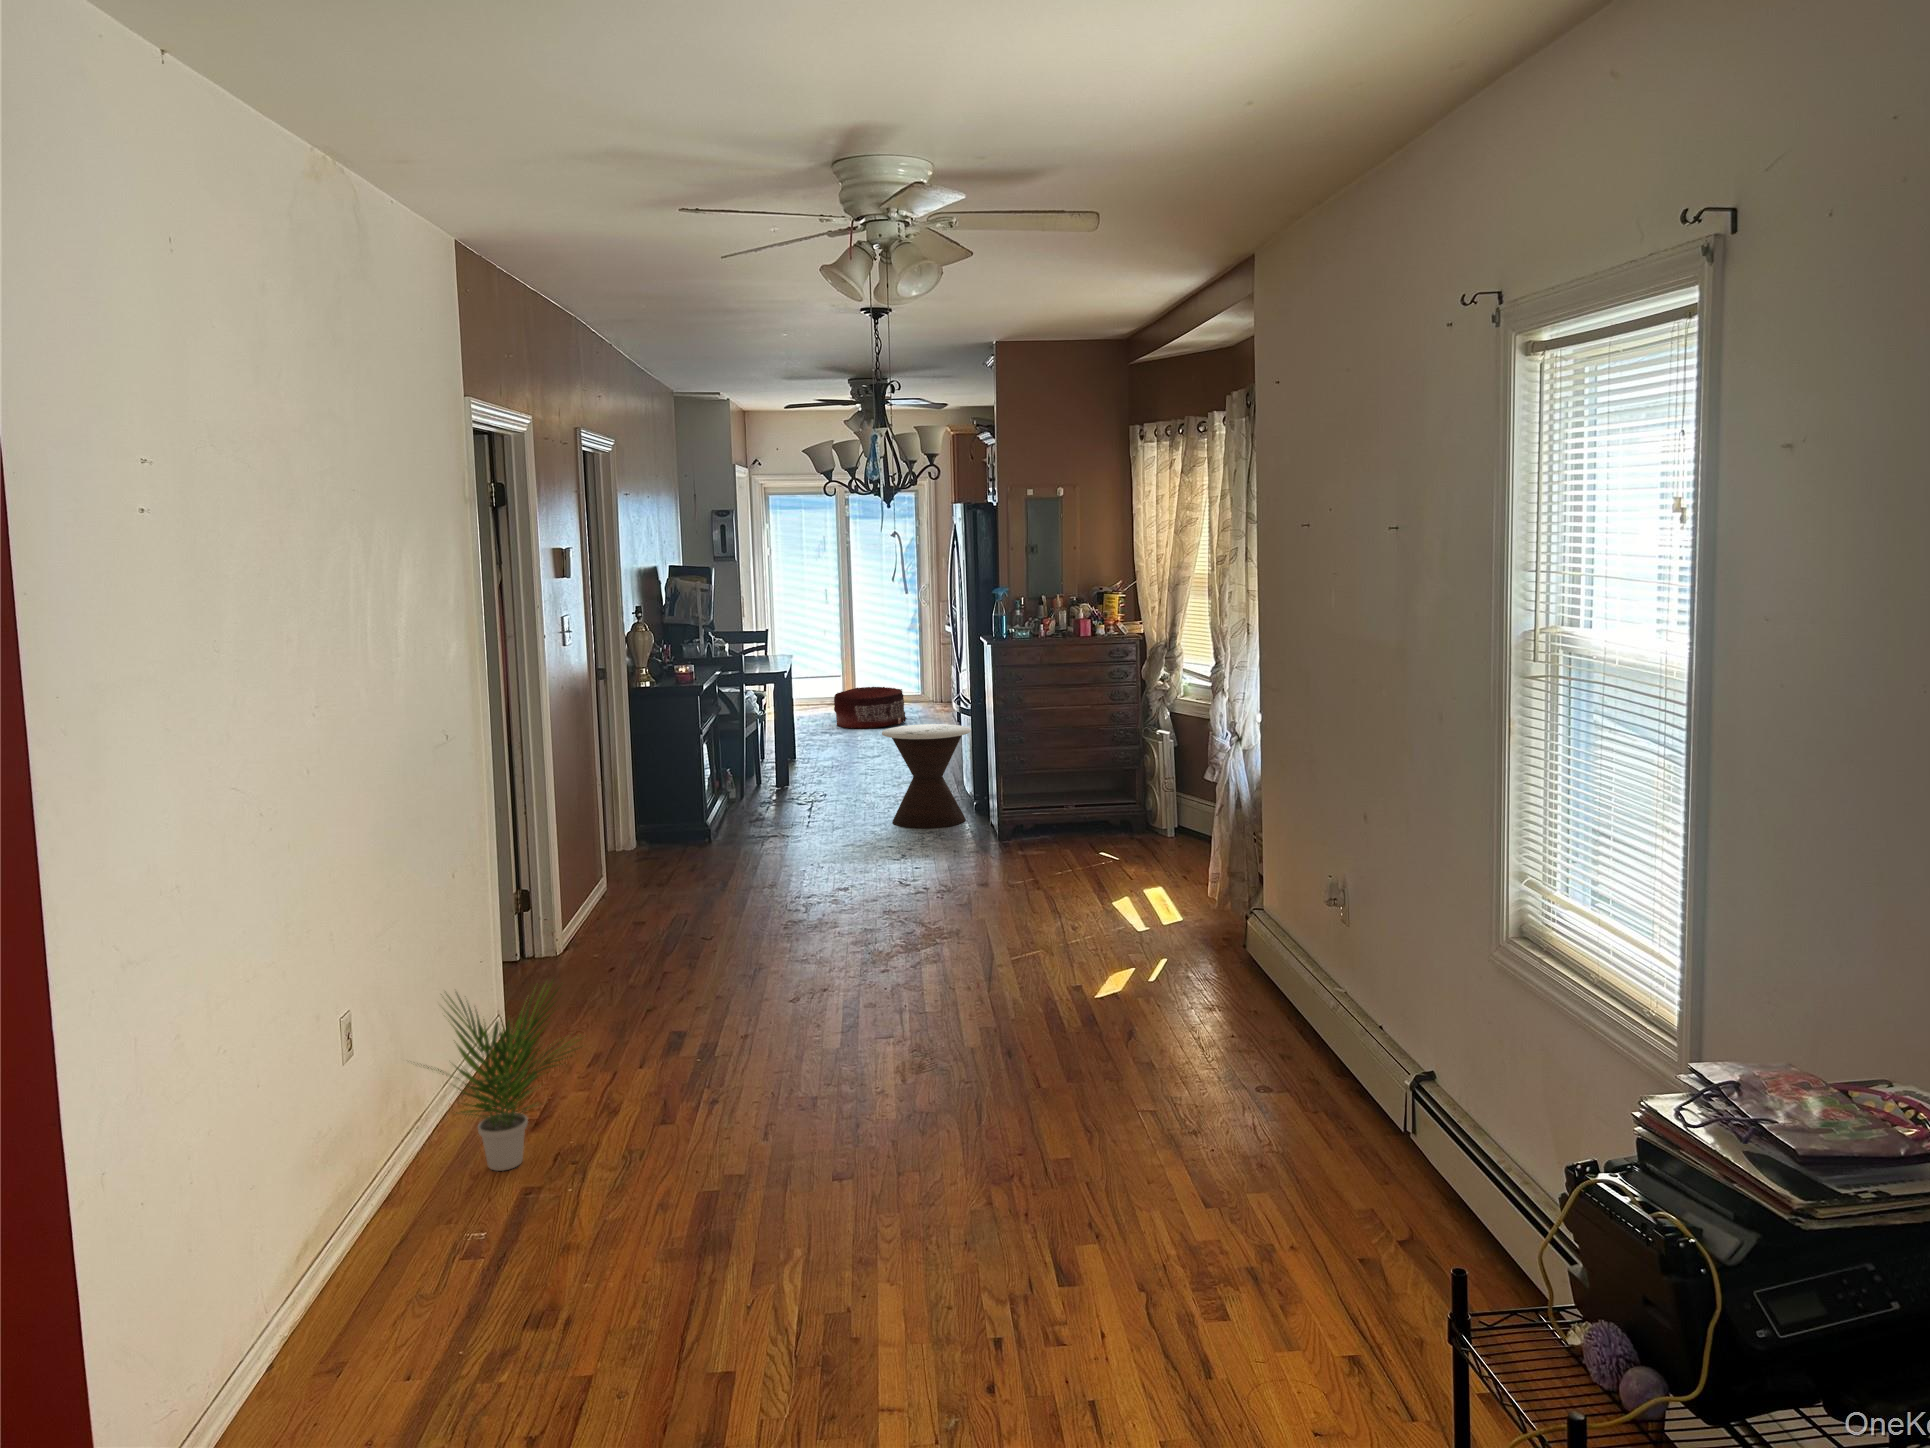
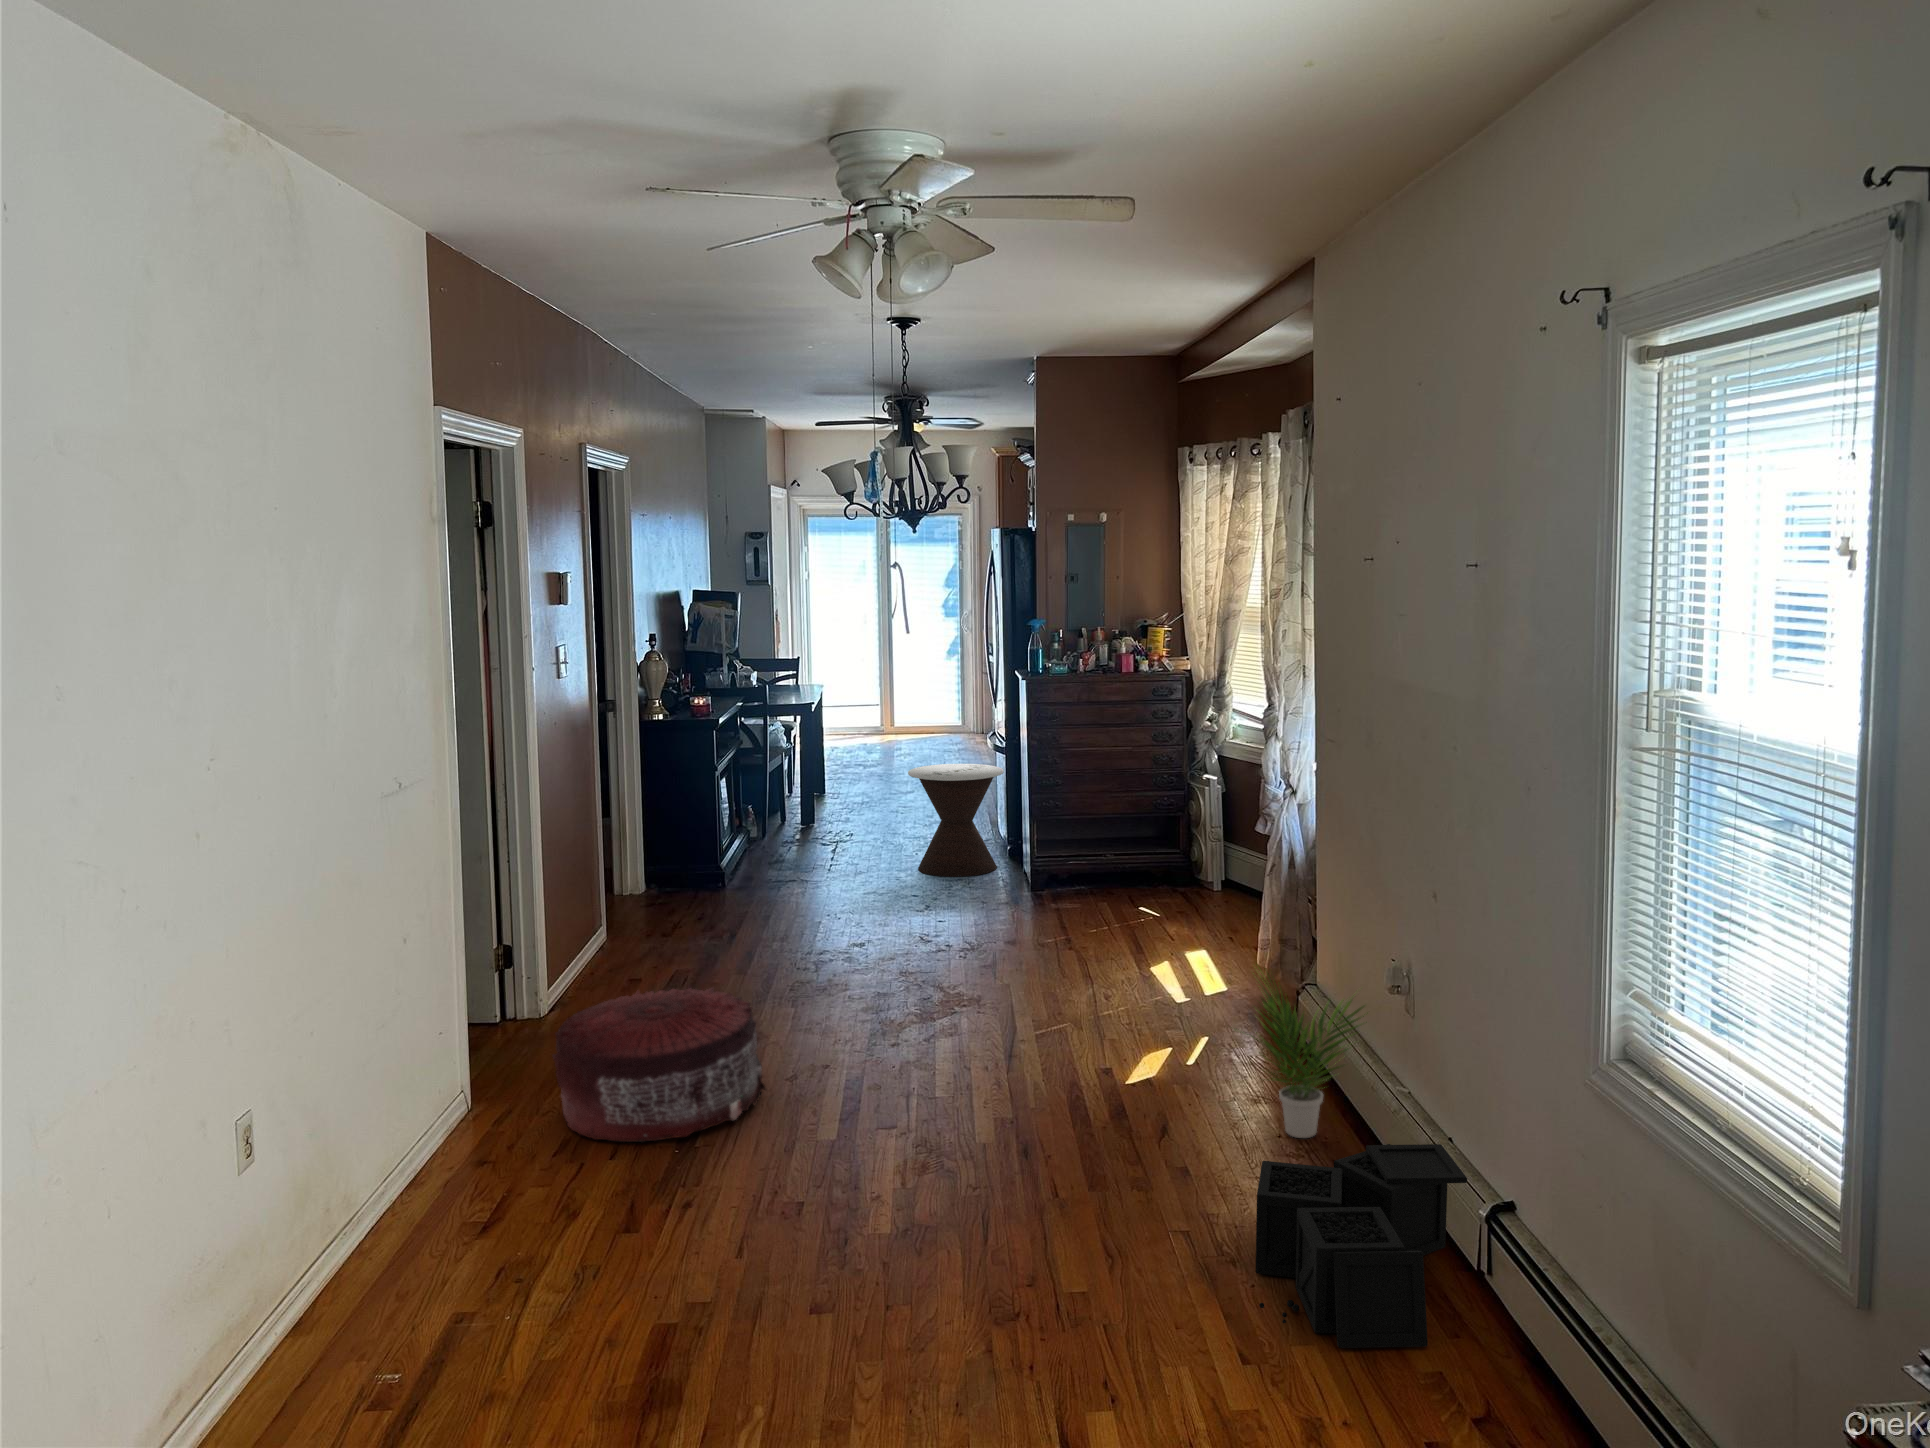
pouf: present [834,687,907,729] -> present [552,988,766,1142]
potted plant: present [424,983,575,1171] -> present [1240,973,1368,1138]
storage bin: none [1215,1029,1394,1191] -> present [1256,1144,1467,1348]

